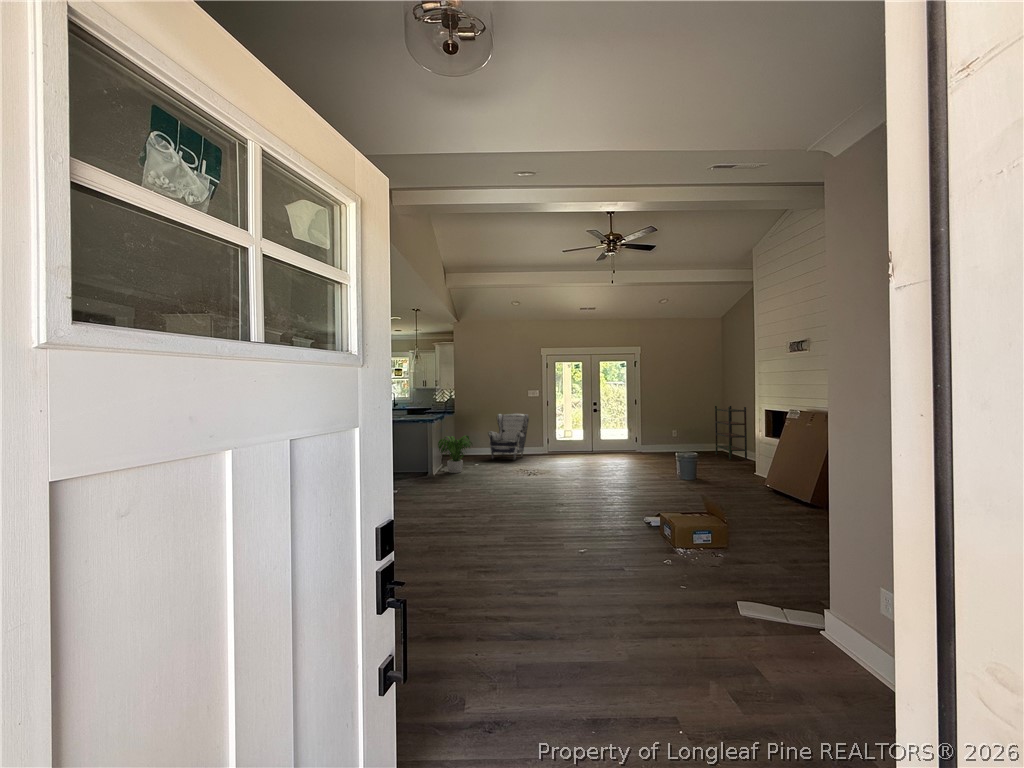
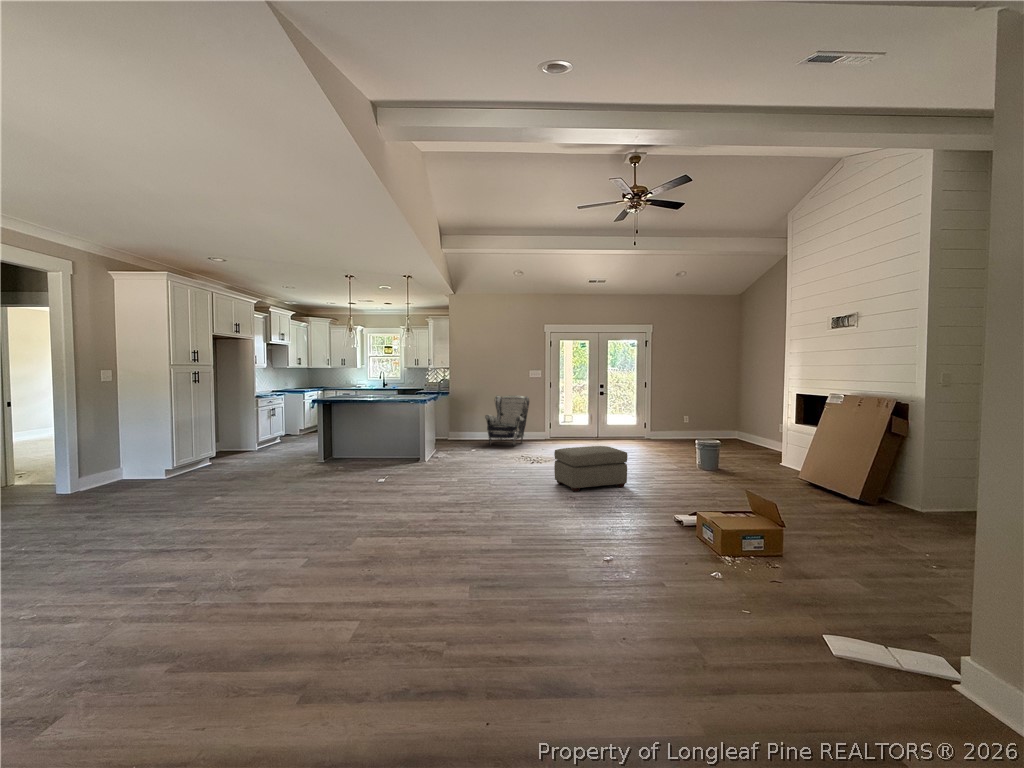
bookshelf: present [715,406,747,460] -> none [730,389,764,447]
potted plant: present [438,436,472,473] -> none [432,420,469,460]
ottoman: none [552,458,621,501] -> present [554,446,627,492]

